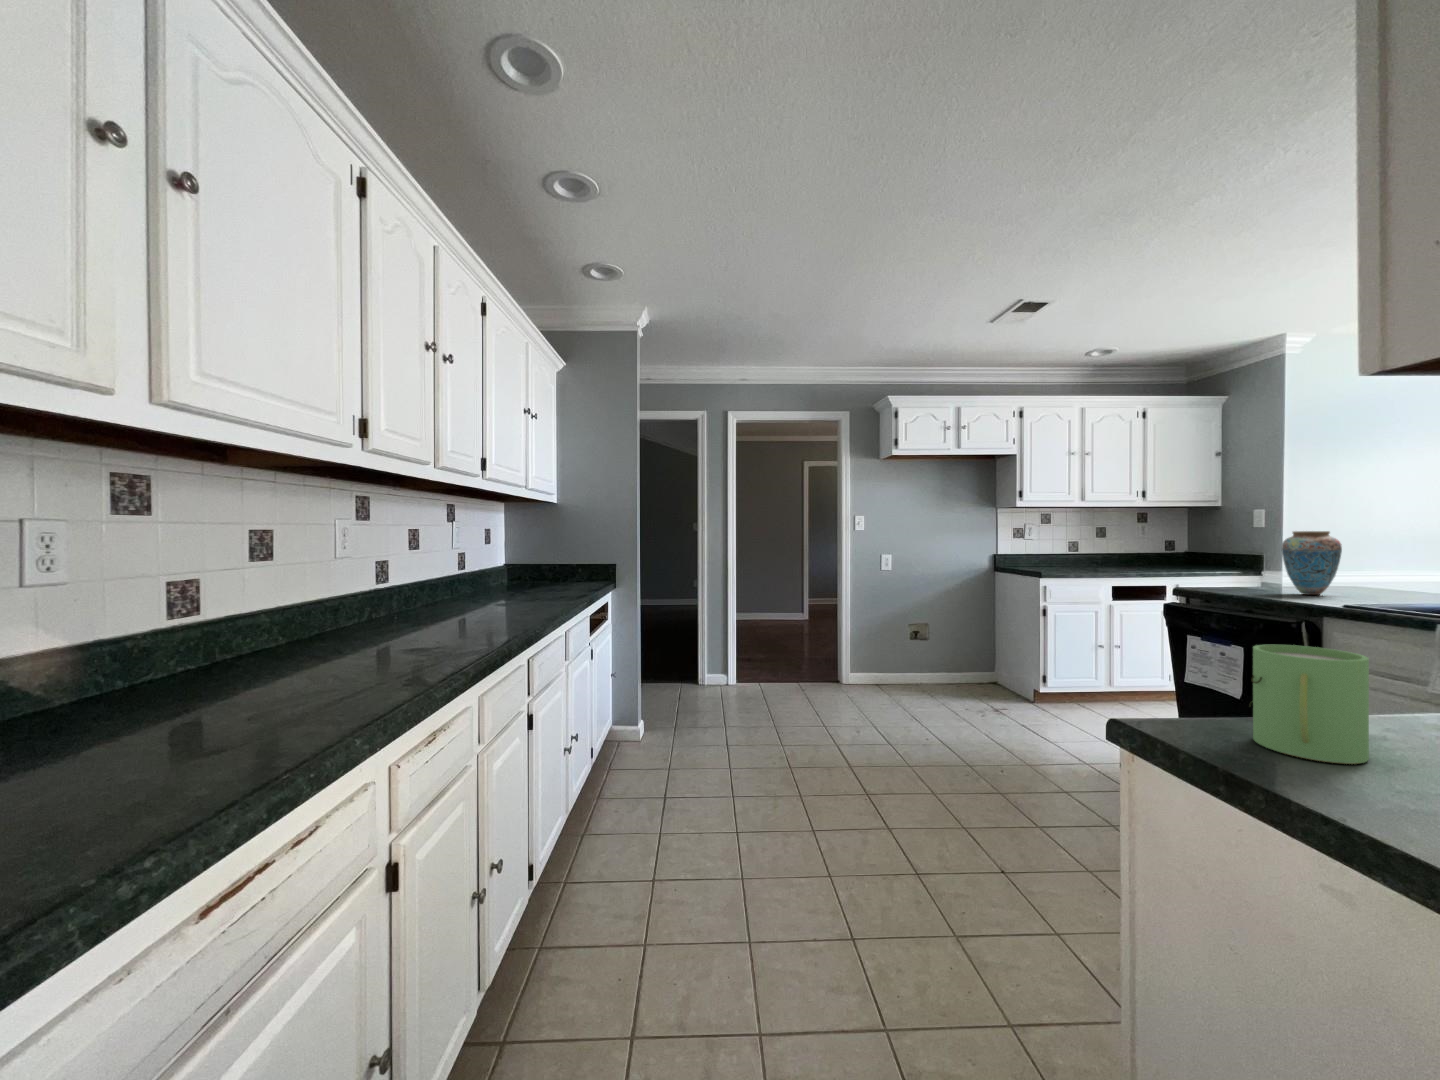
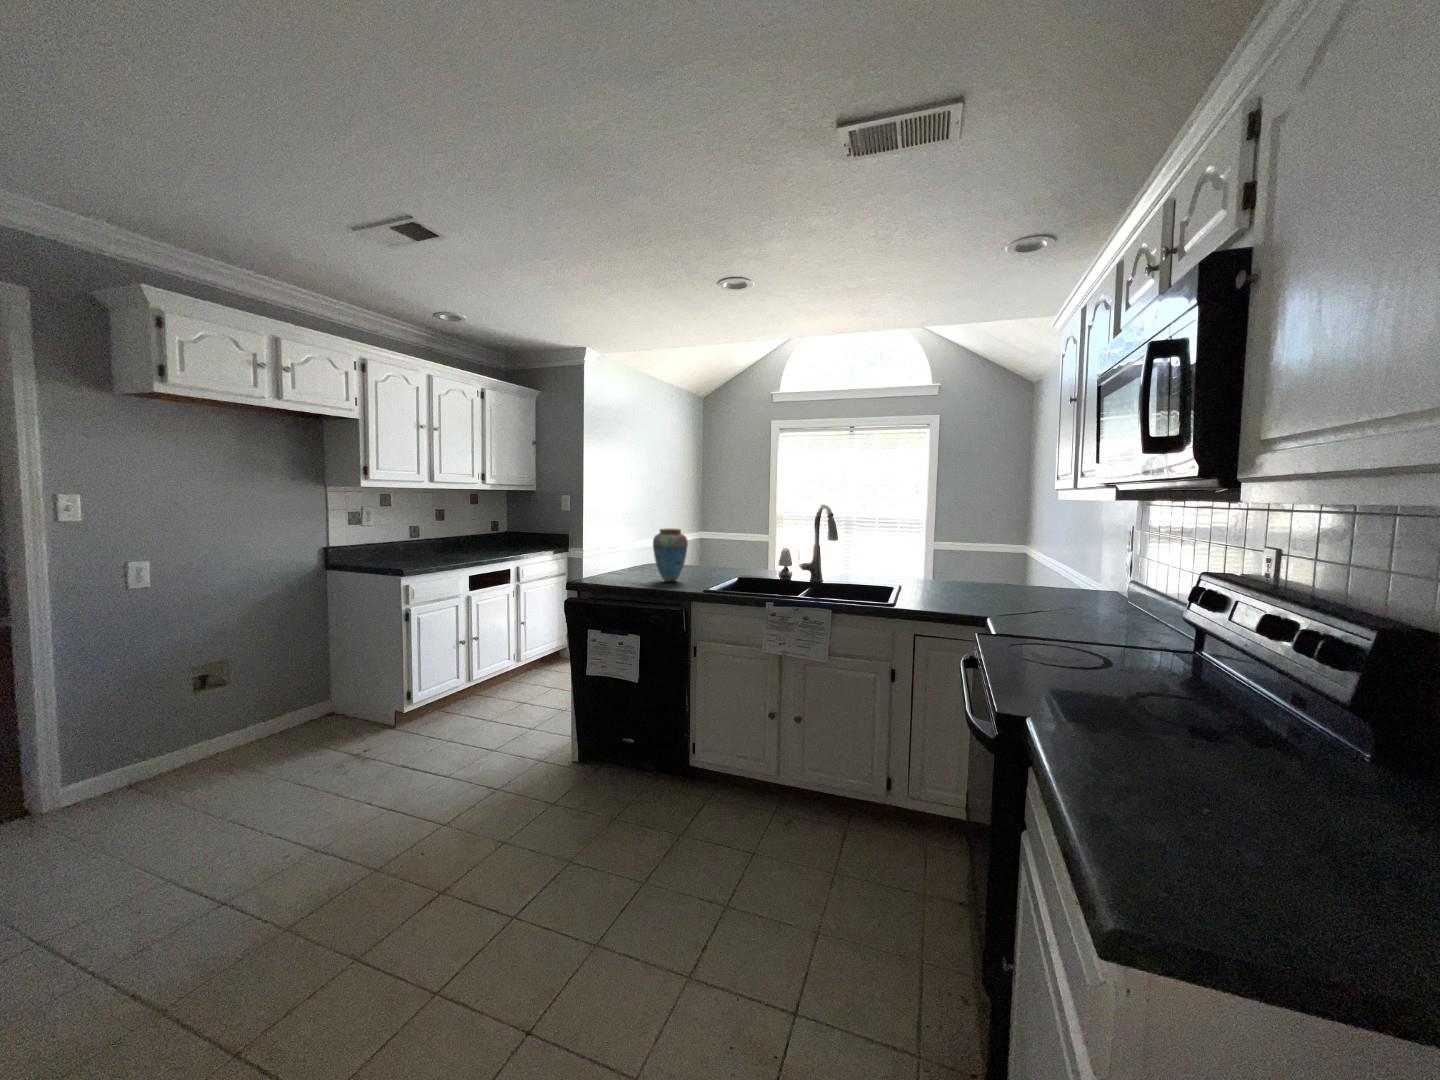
mug: present [1249,644,1369,764] -> none [1146,742,1281,886]

